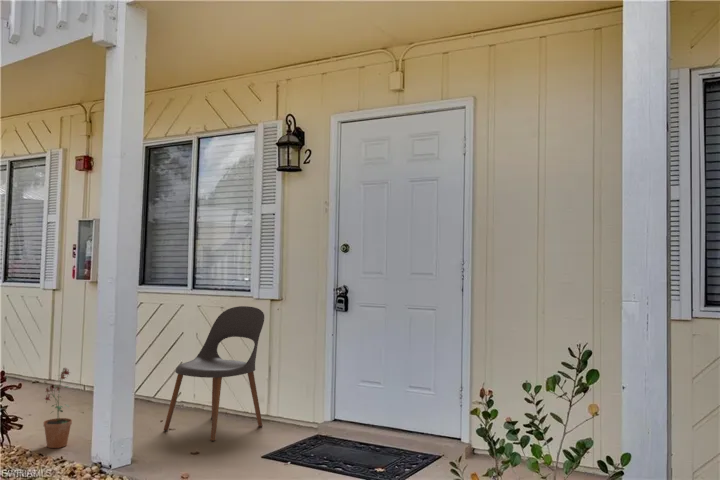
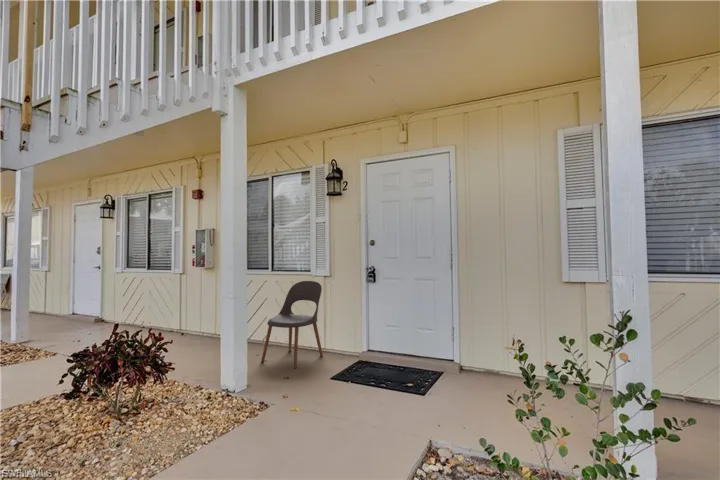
potted plant: present [44,368,72,448] -> none [184,325,204,379]

